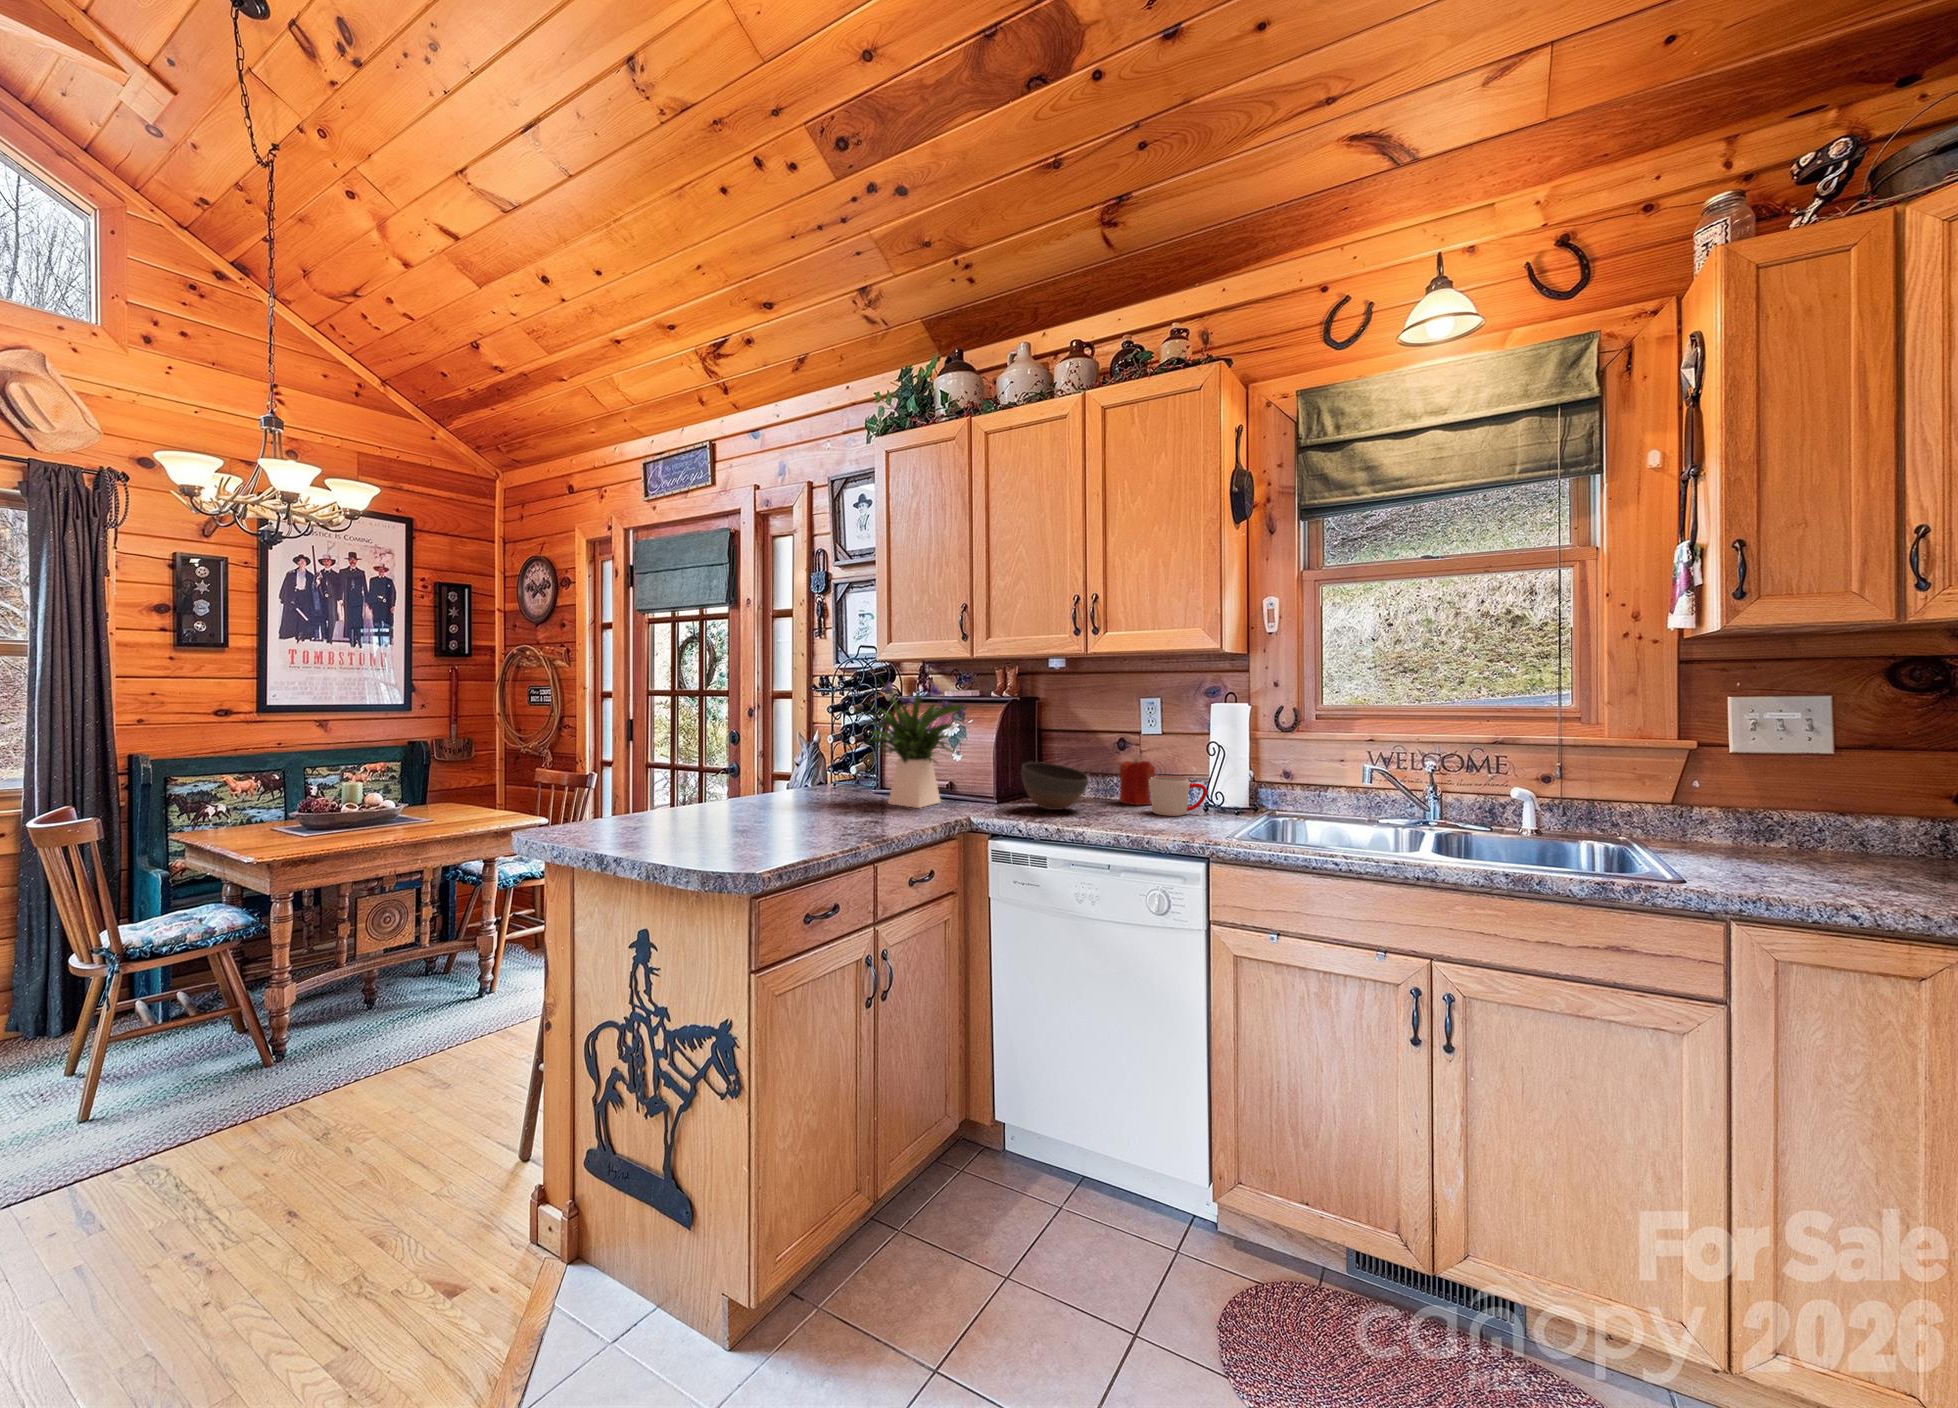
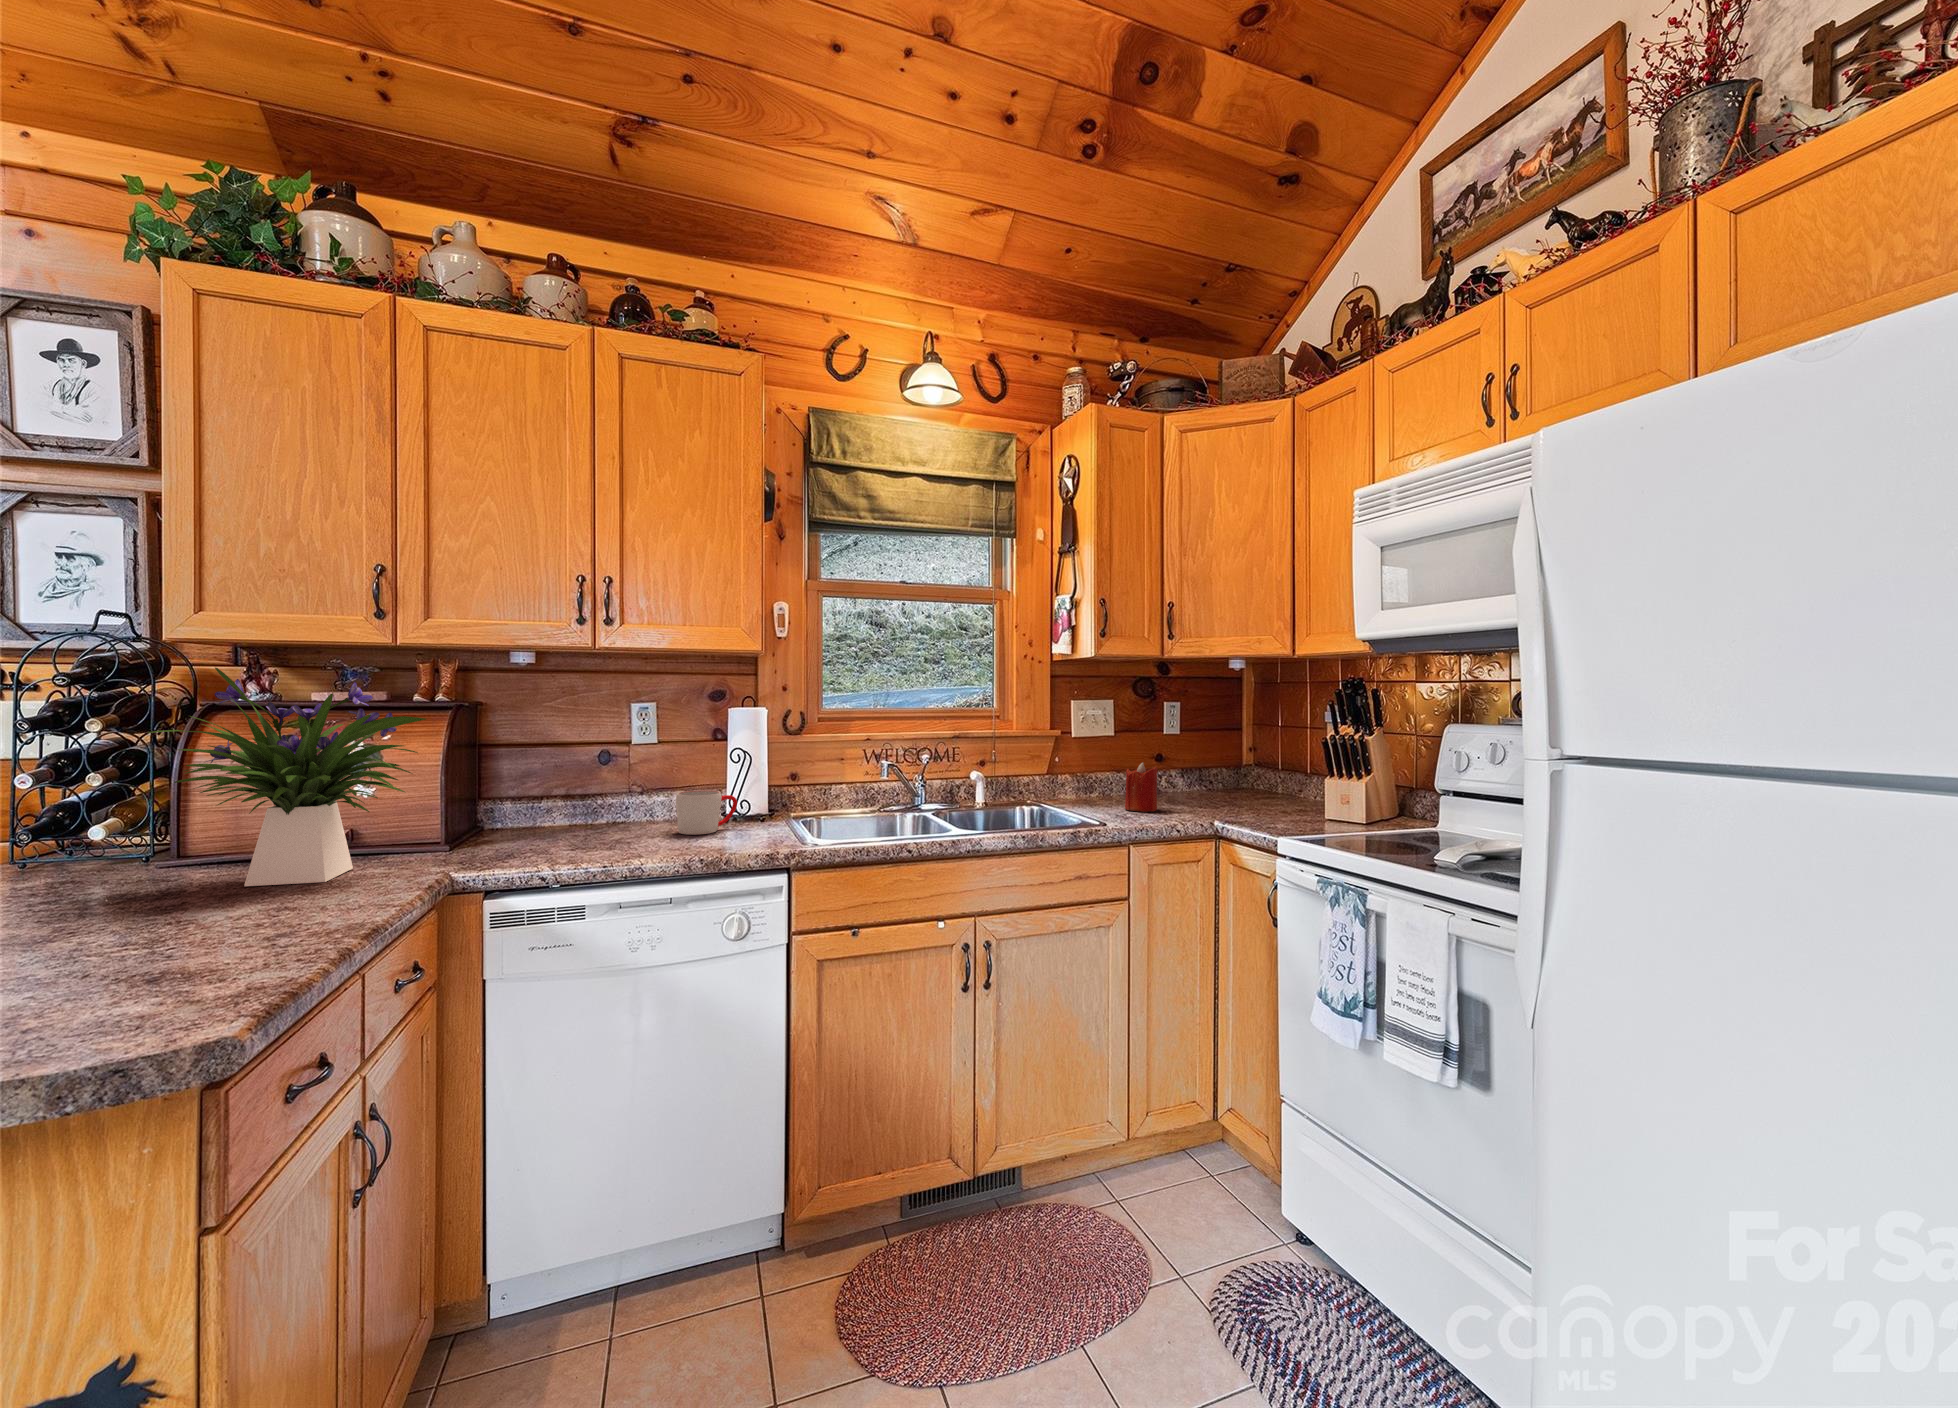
candle: present [1119,756,1155,805] -> present [1125,763,1158,812]
bowl: present [1021,762,1089,810] -> none [507,791,607,850]

